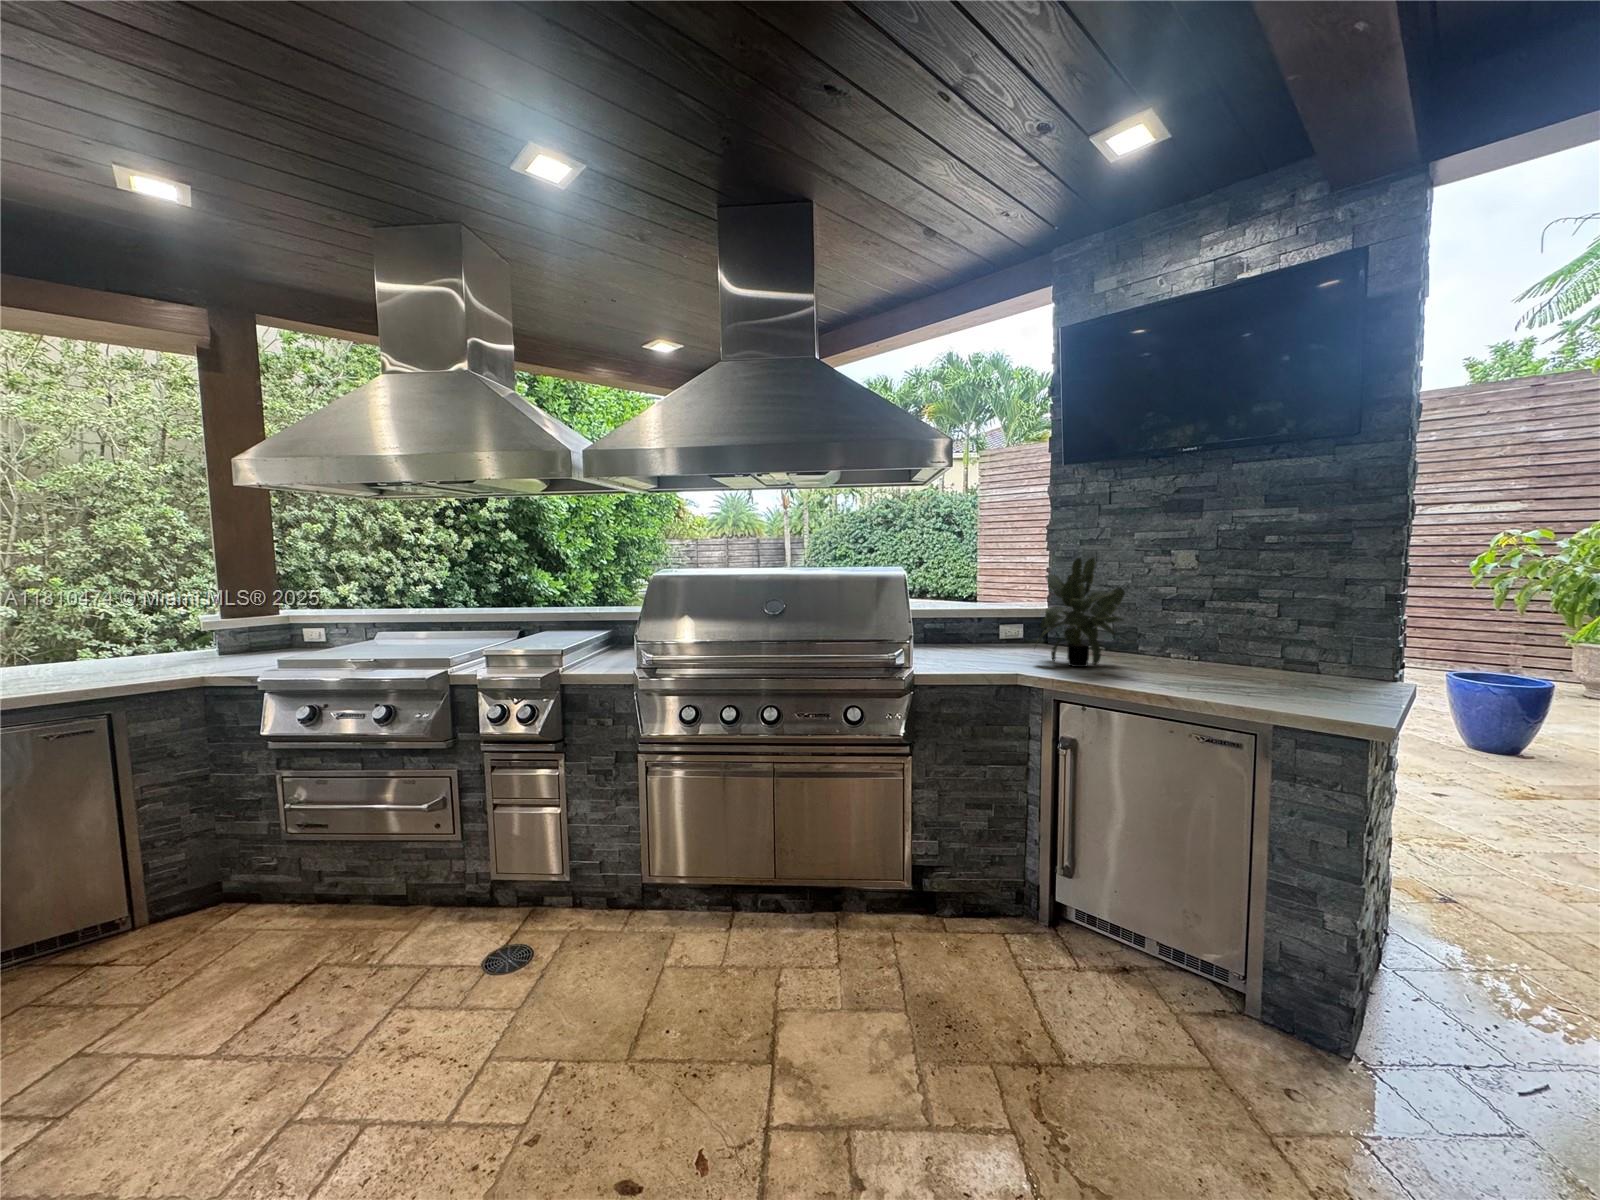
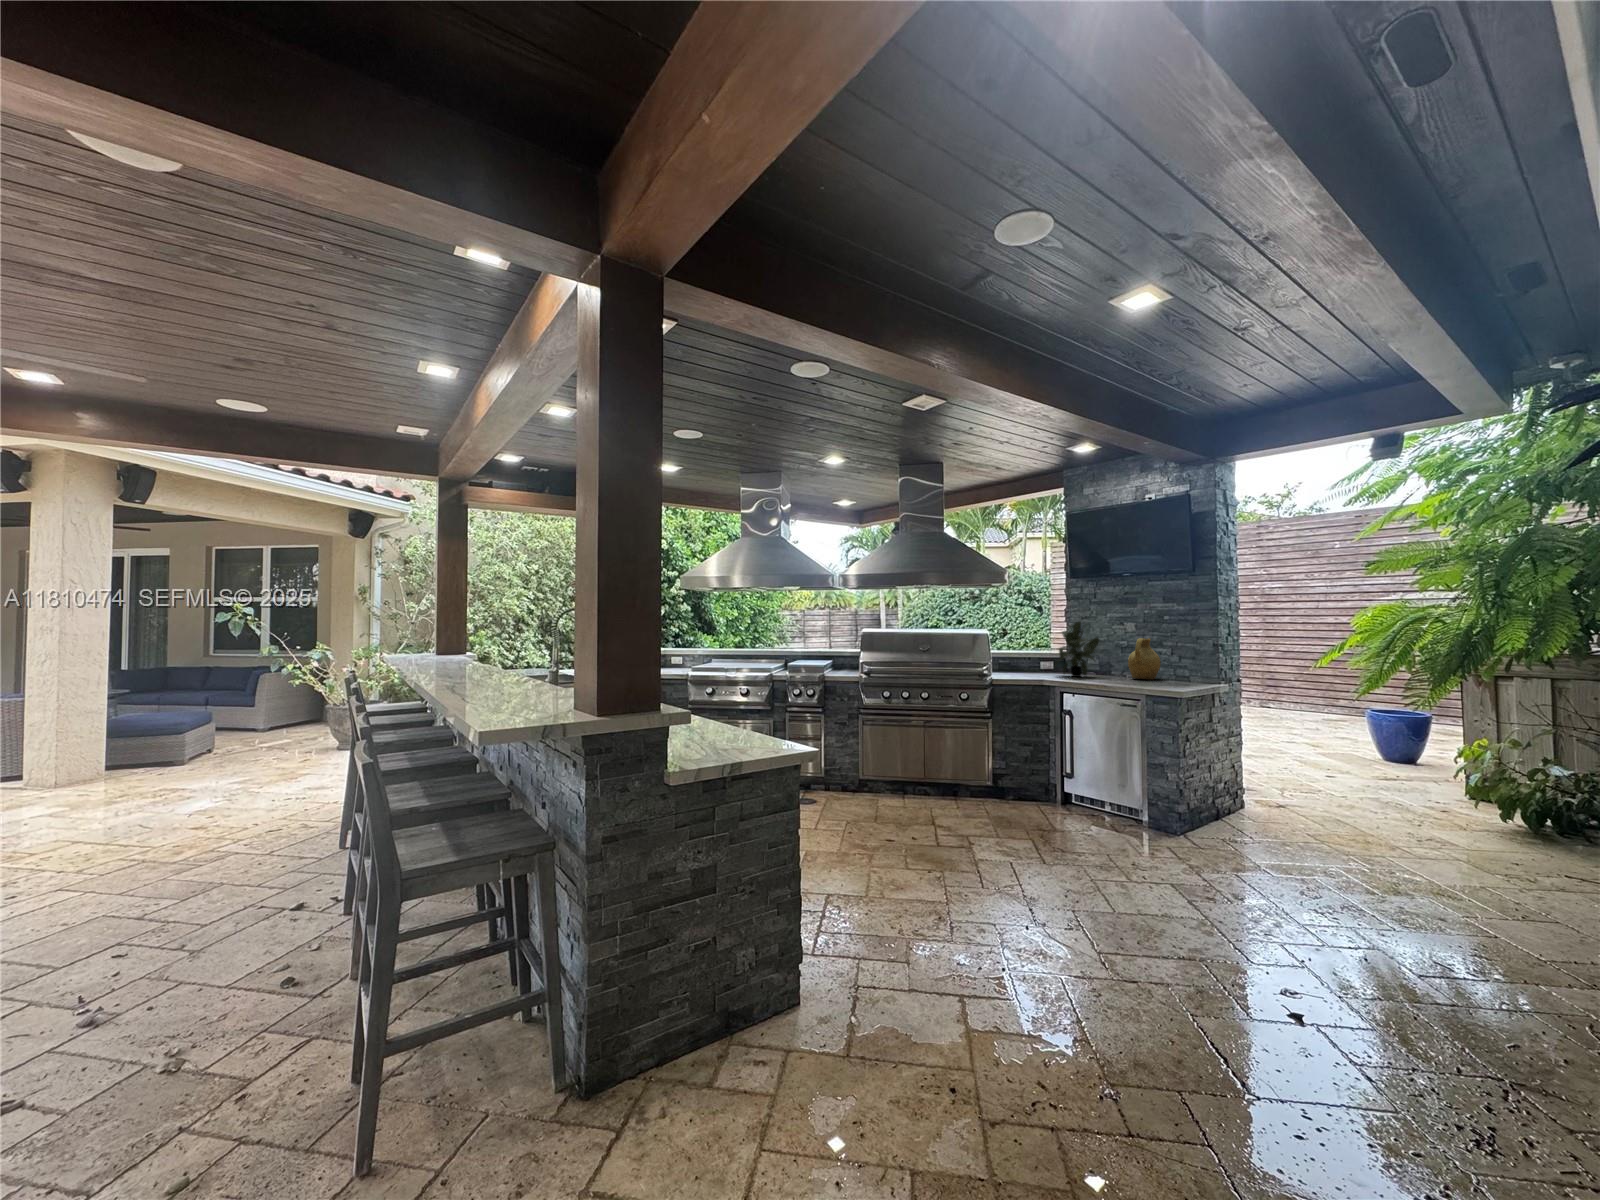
pitcher: none [1193,592,1269,681] -> present [1128,638,1161,679]

